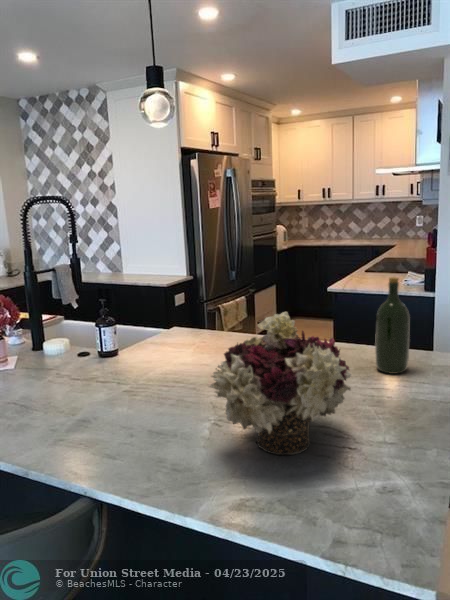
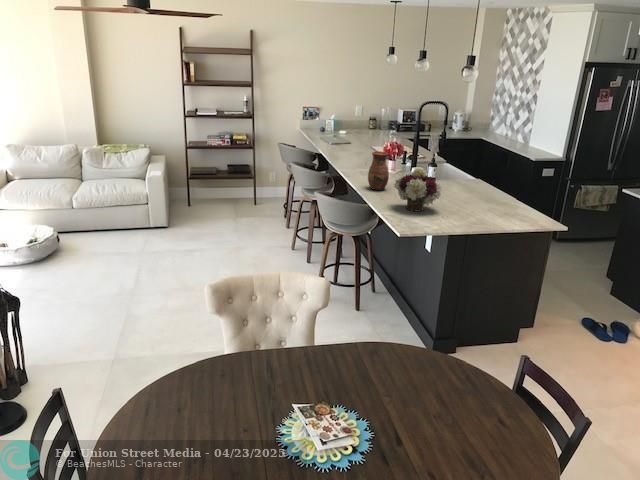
wine bottle: present [375,277,410,374] -> none [492,174,510,216]
vase: none [29,311,100,436] -> present [368,151,389,190]

